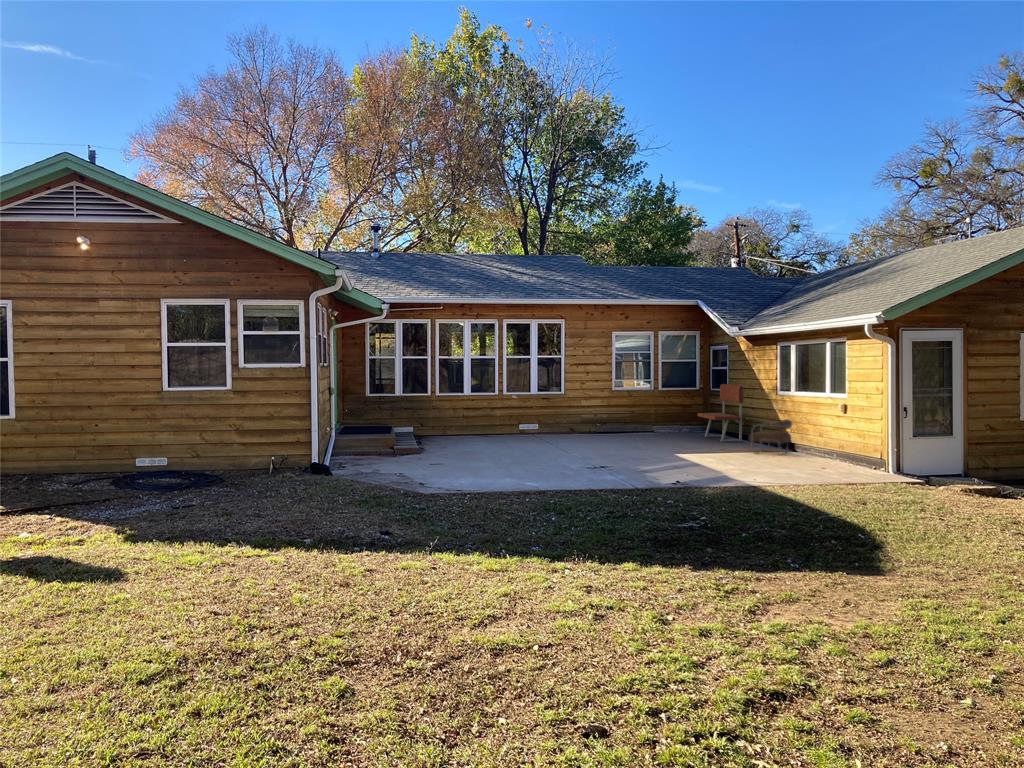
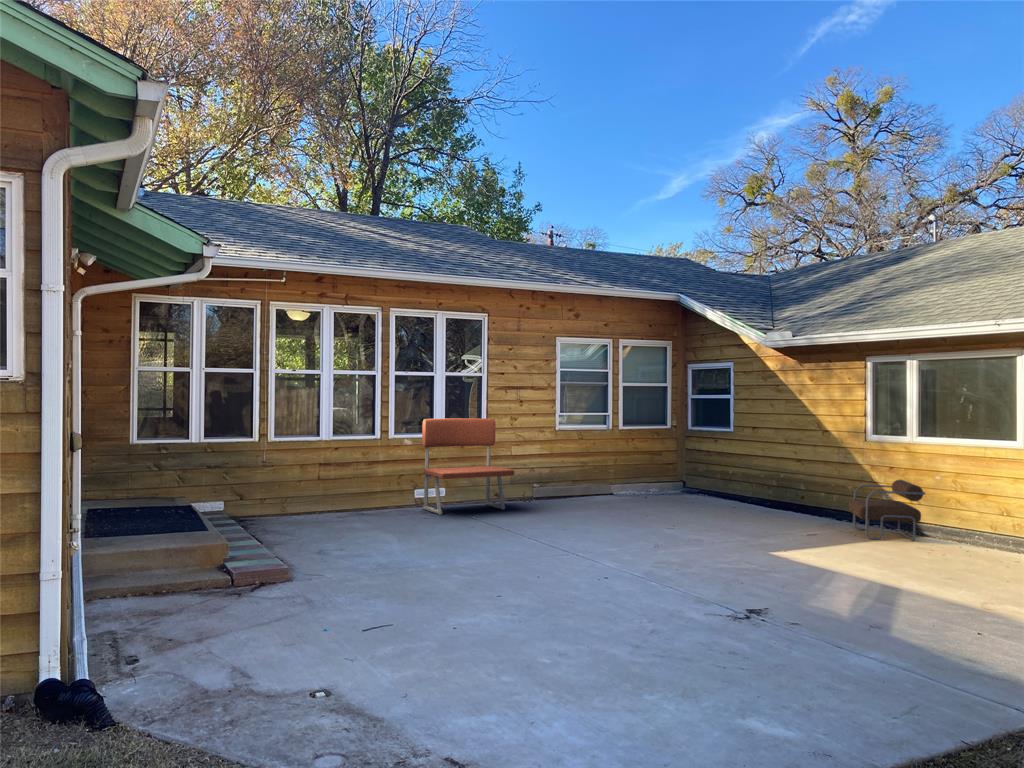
bench: present [697,384,743,442] -> present [422,418,514,515]

